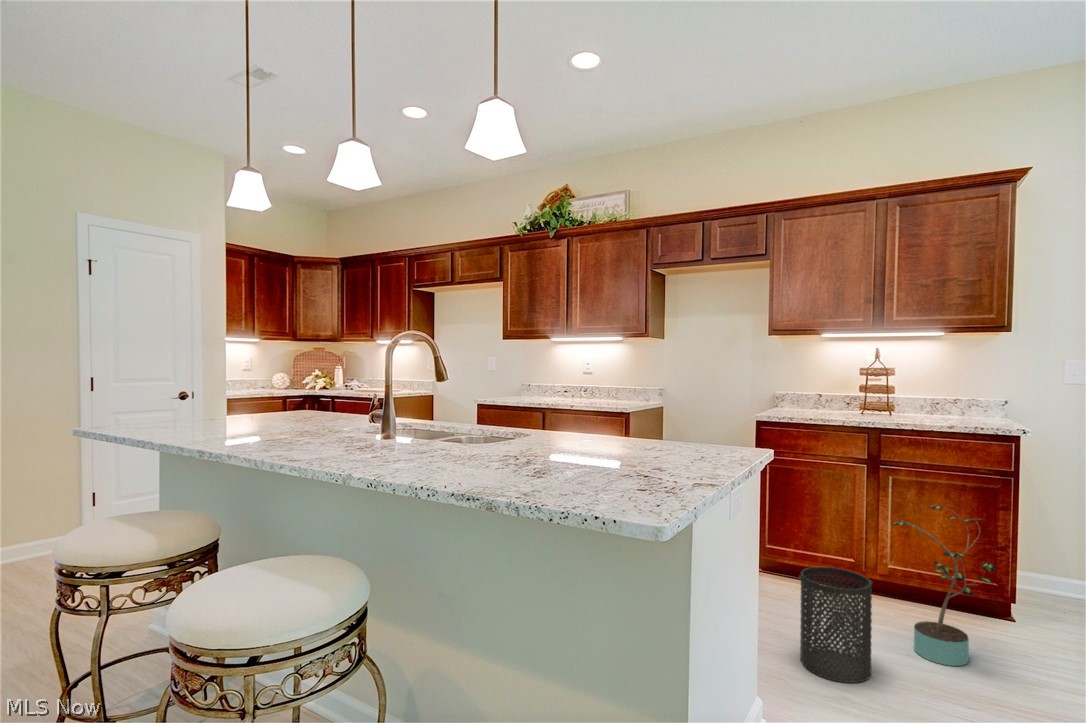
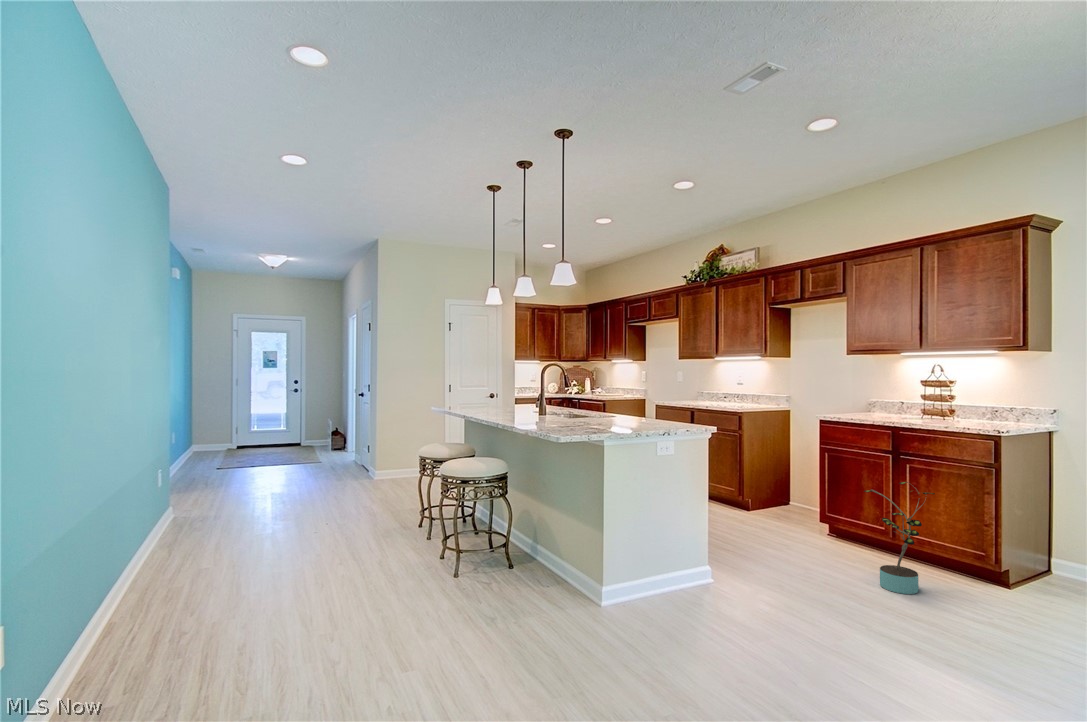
trash can: present [799,567,873,683] -> none [780,513,828,585]

